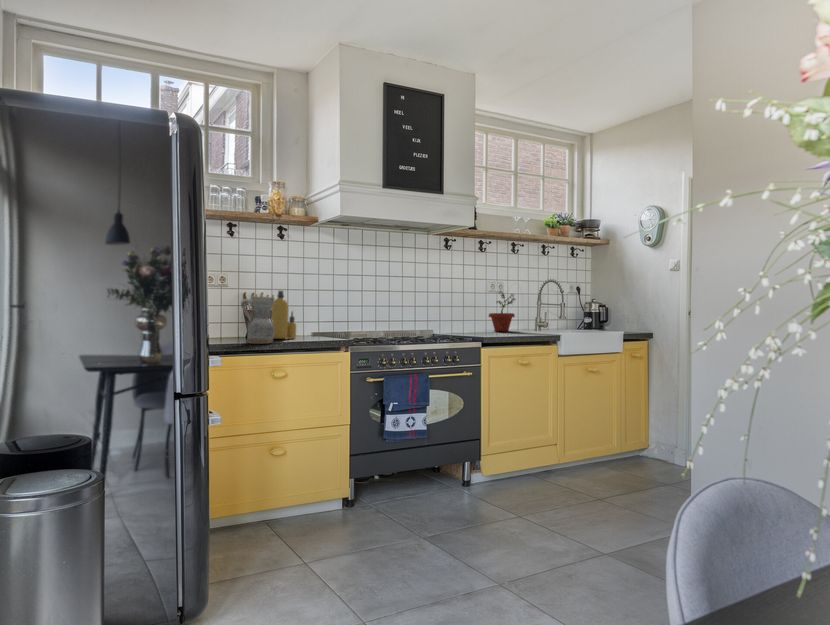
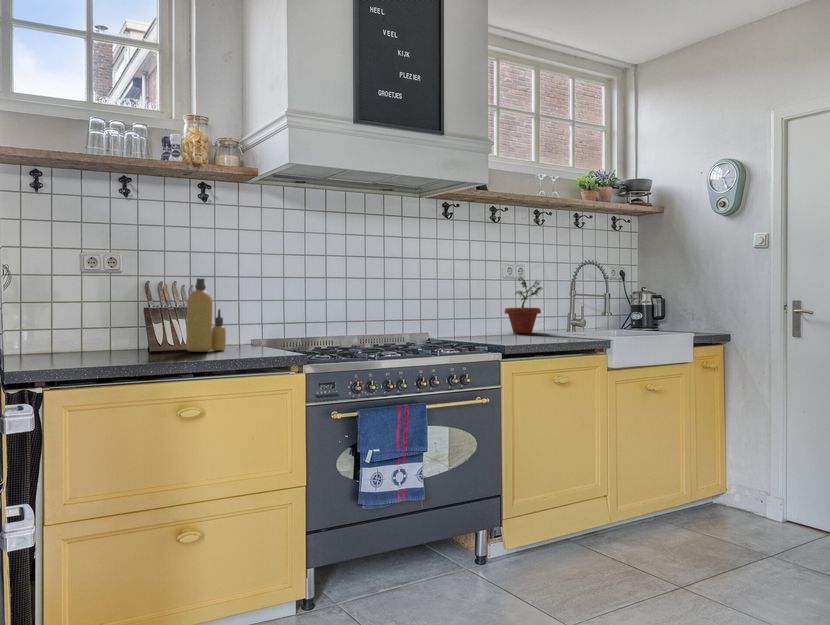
ceramic pitcher: present [241,296,274,344] -> none [130,288,184,362]

